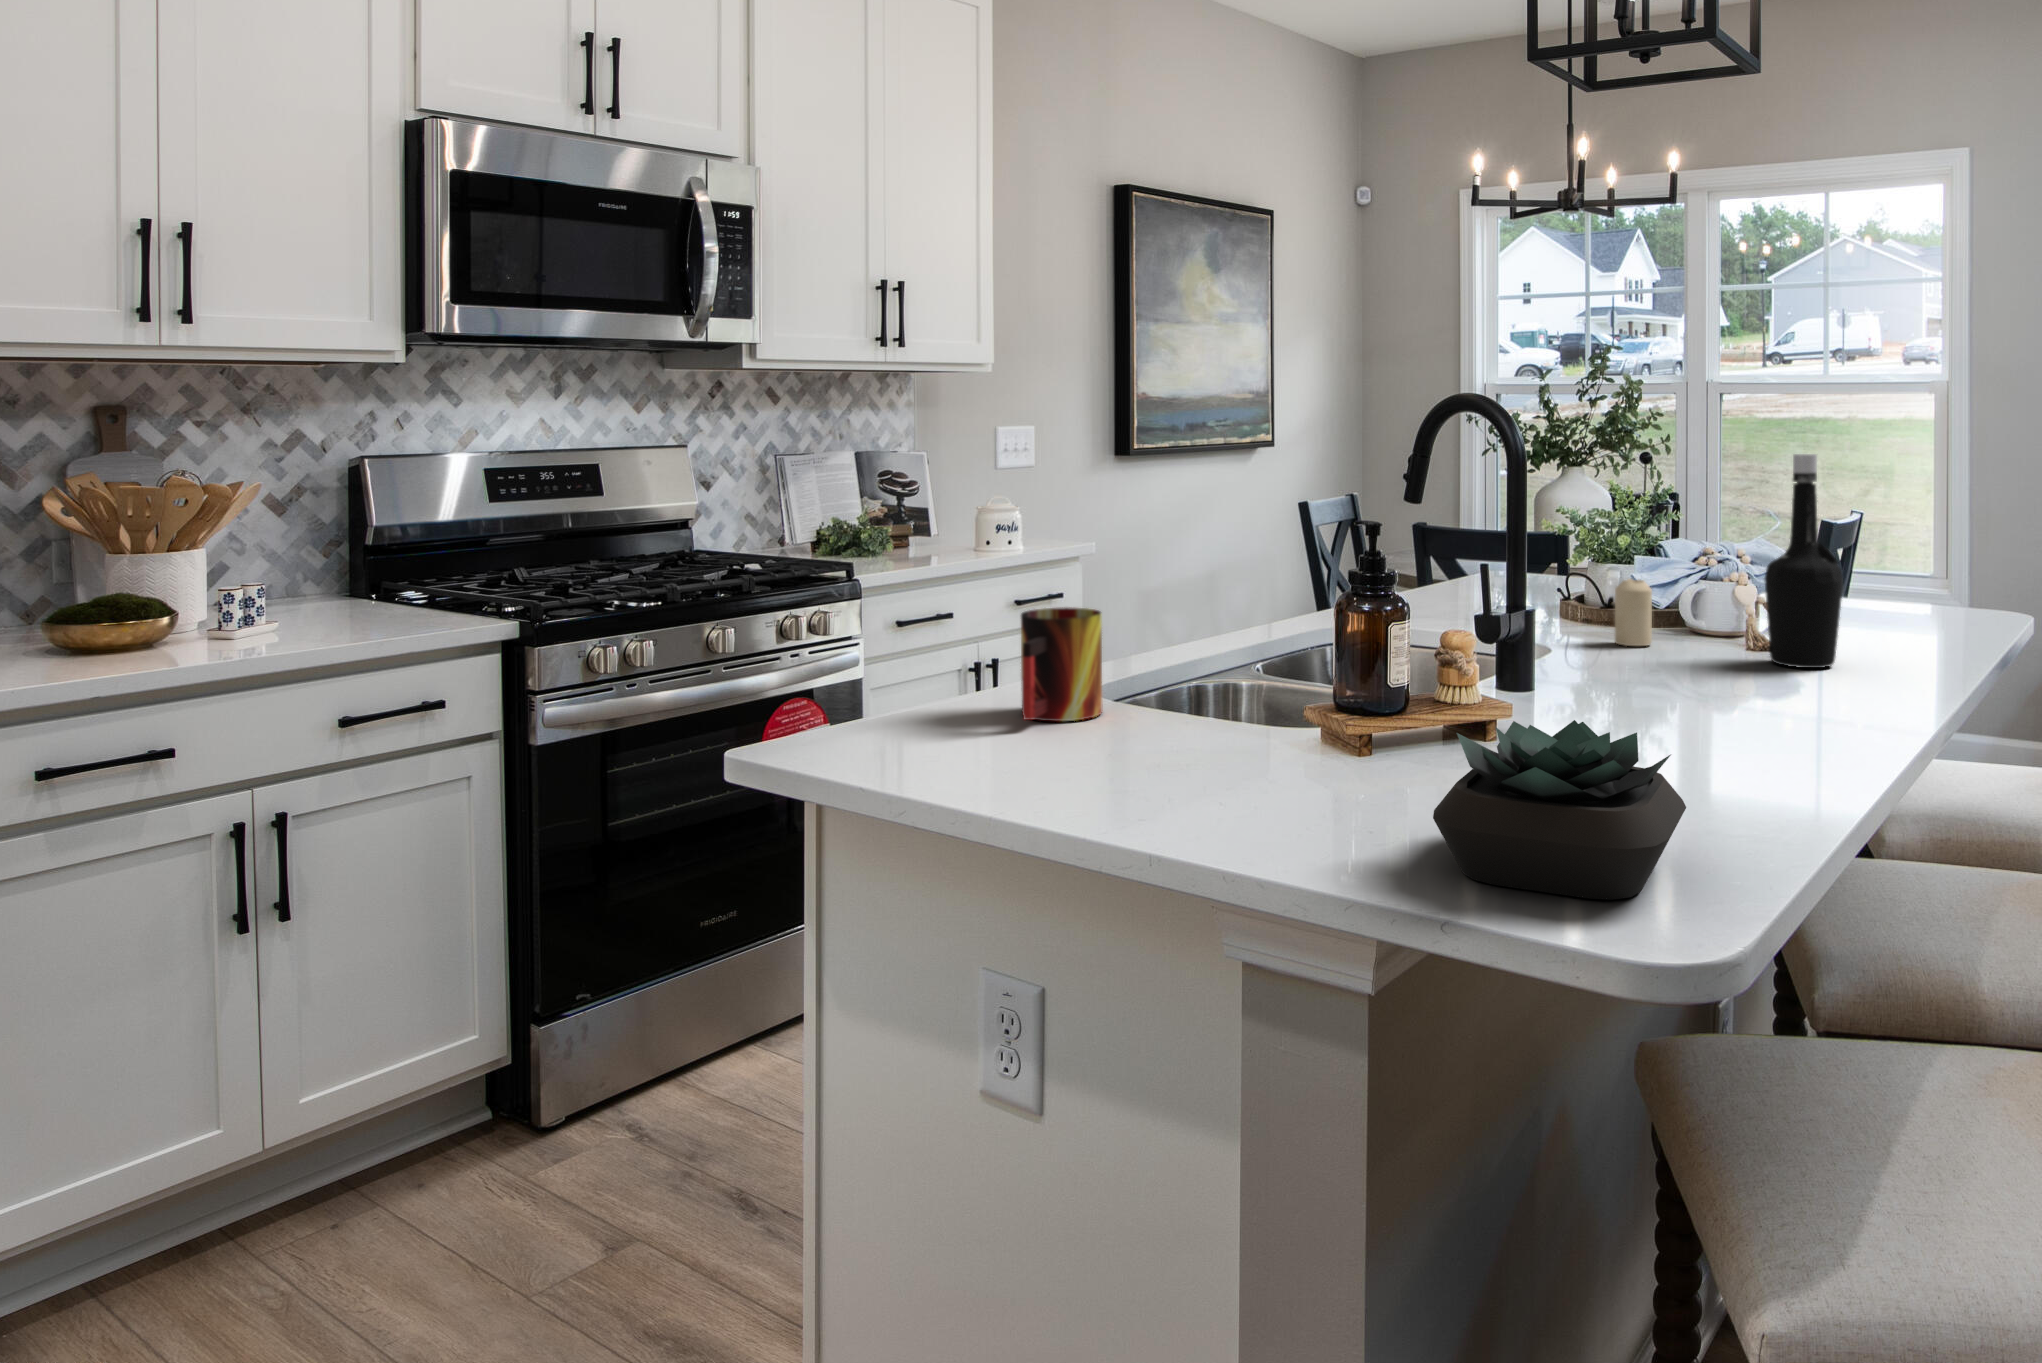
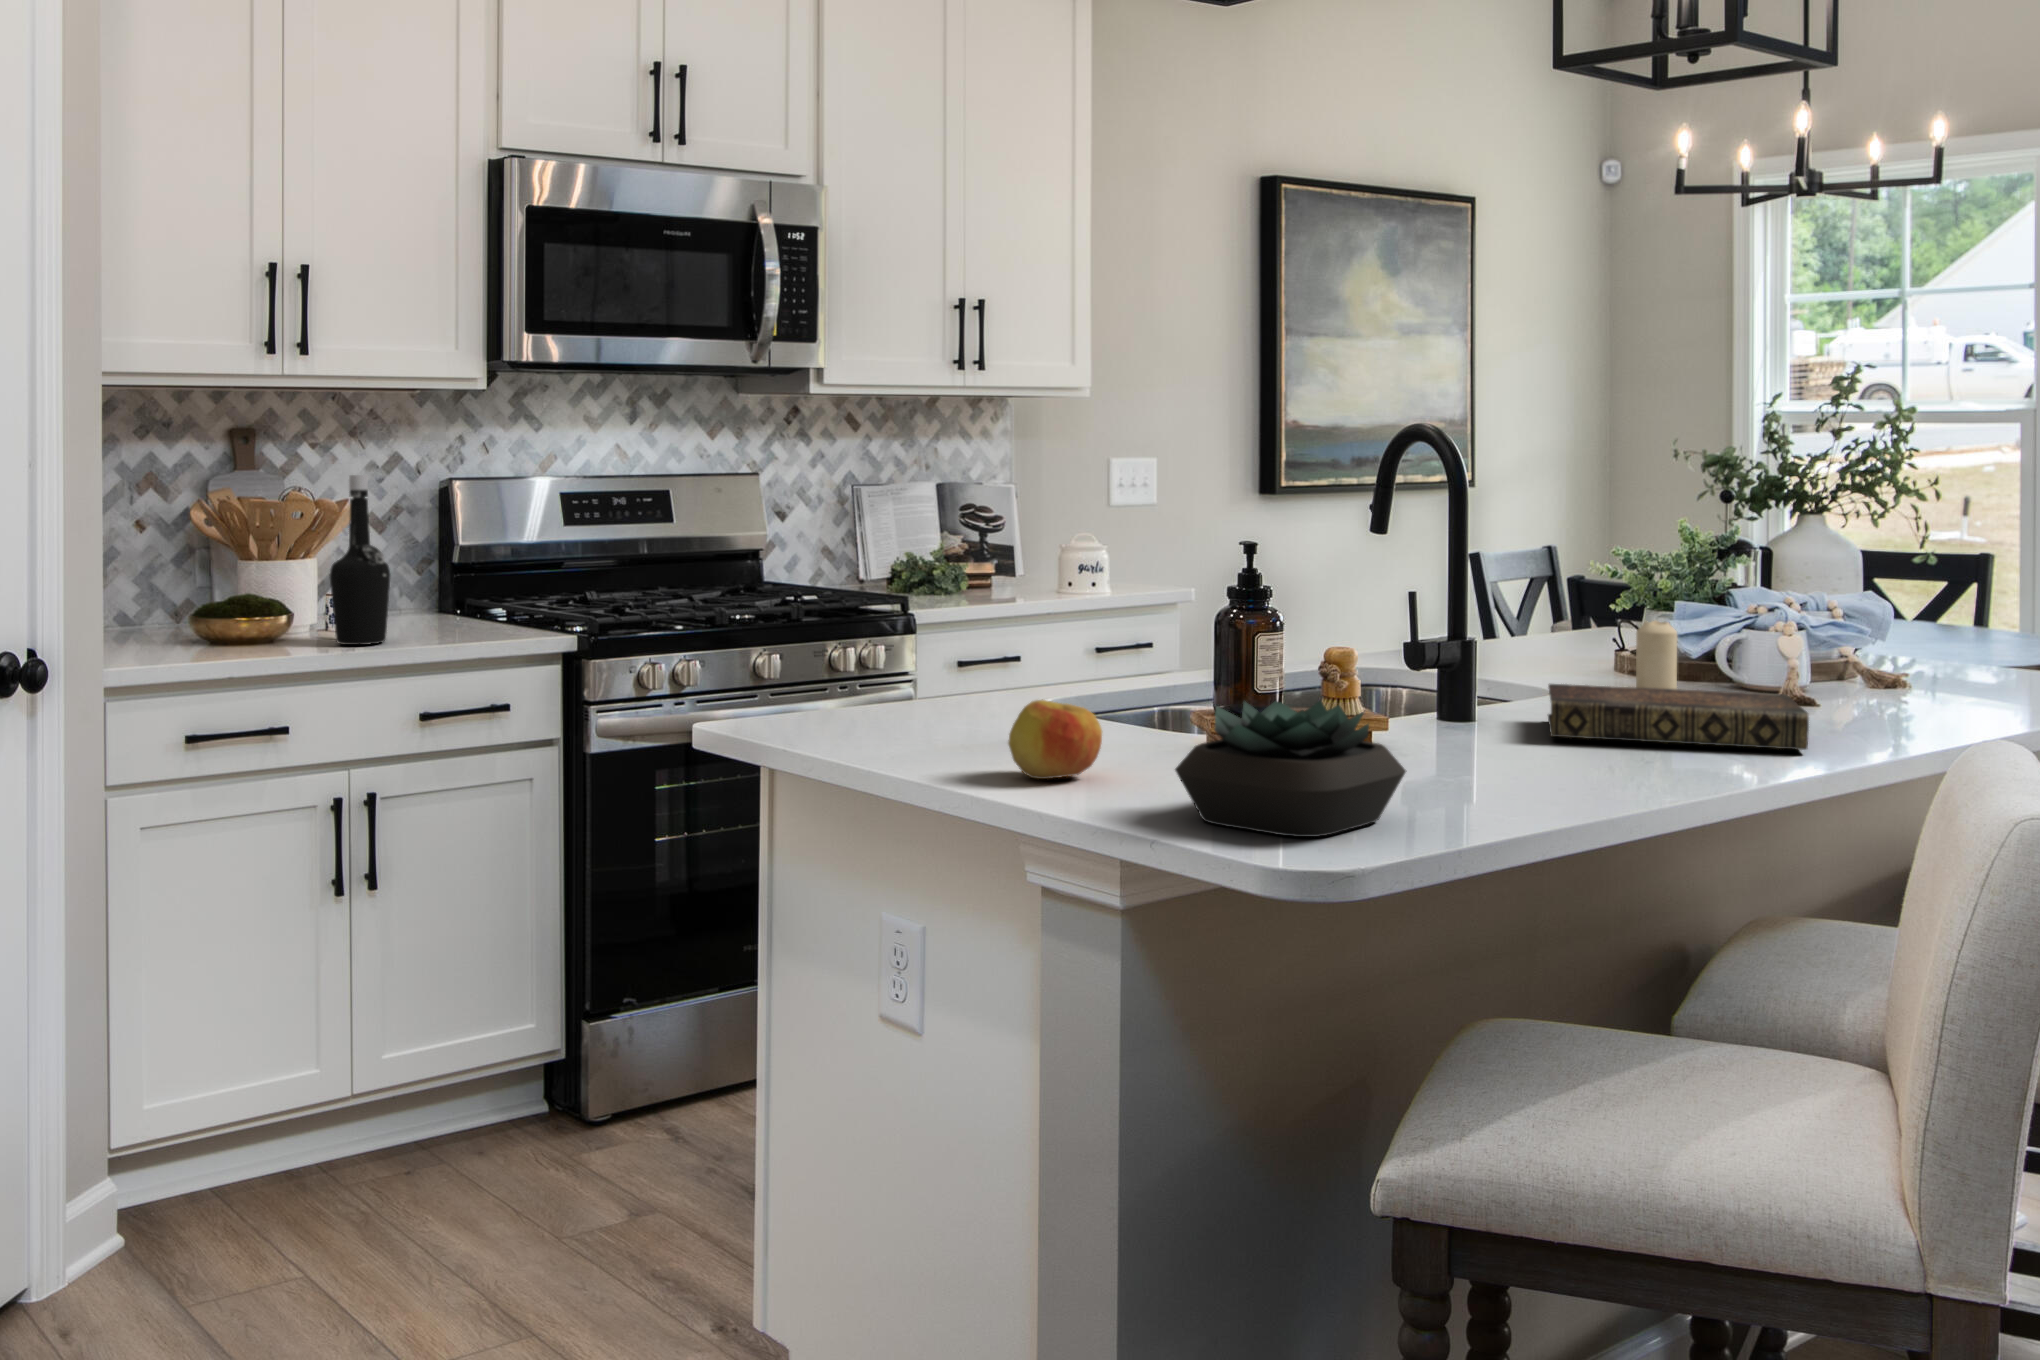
bottle: present [1765,454,1843,668] -> present [330,475,390,645]
mug: present [1021,607,1102,721] -> none [946,618,1031,719]
book: none [1597,651,1882,713] -> present [1548,684,1809,750]
apple: none [1173,722,1280,818] -> present [1008,700,1102,779]

